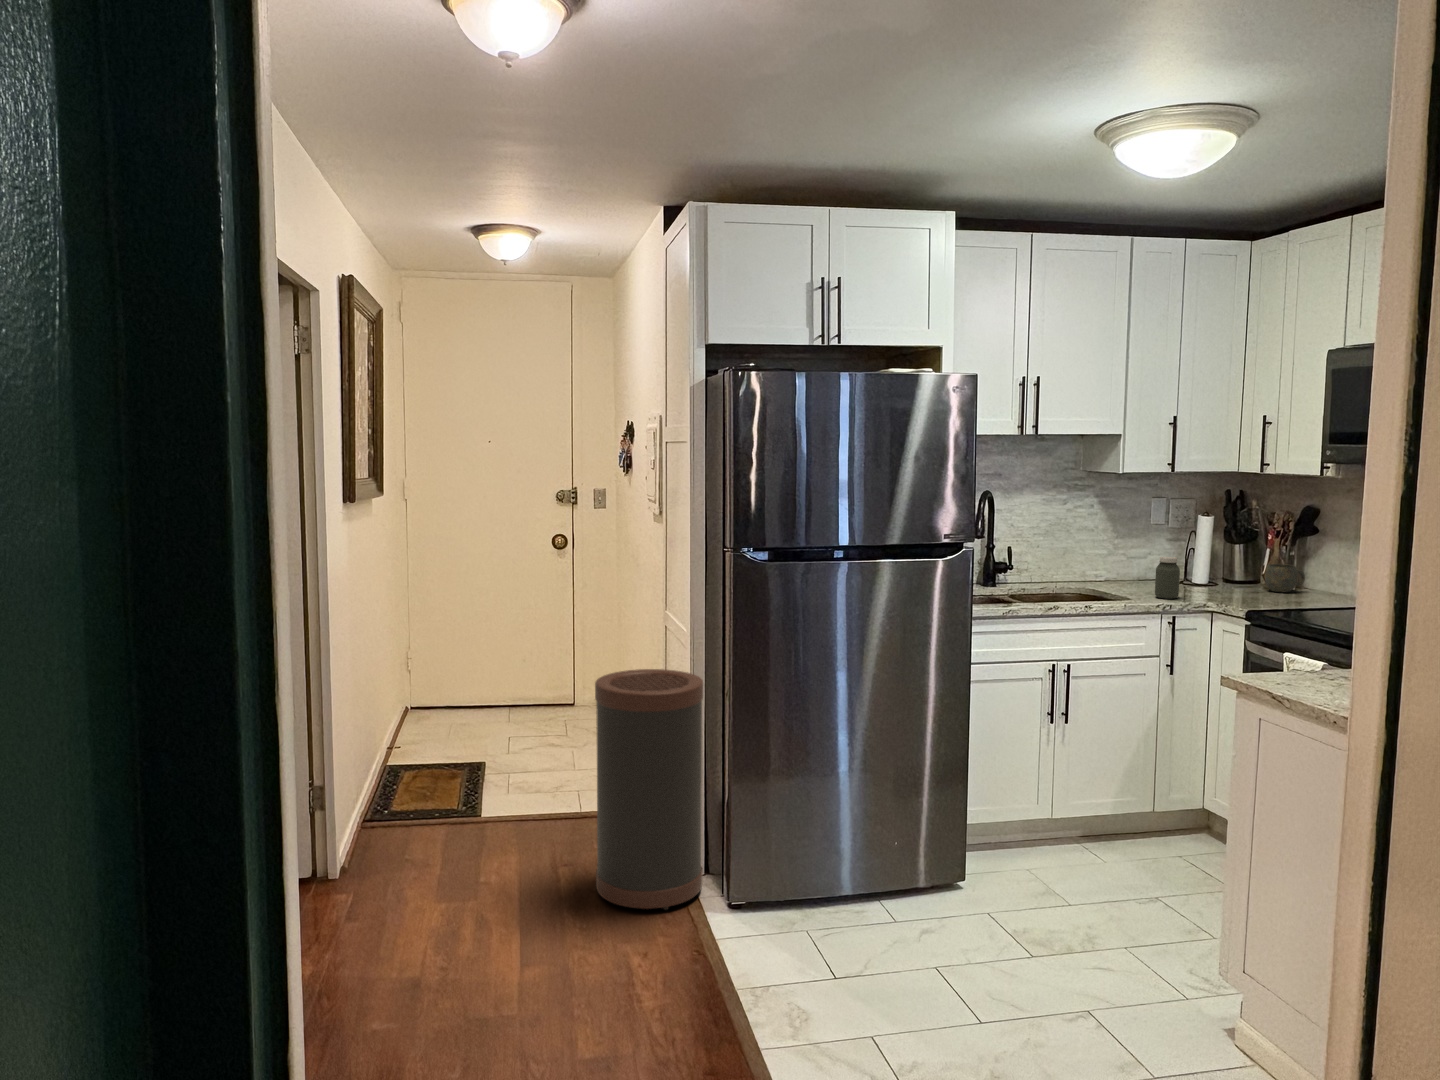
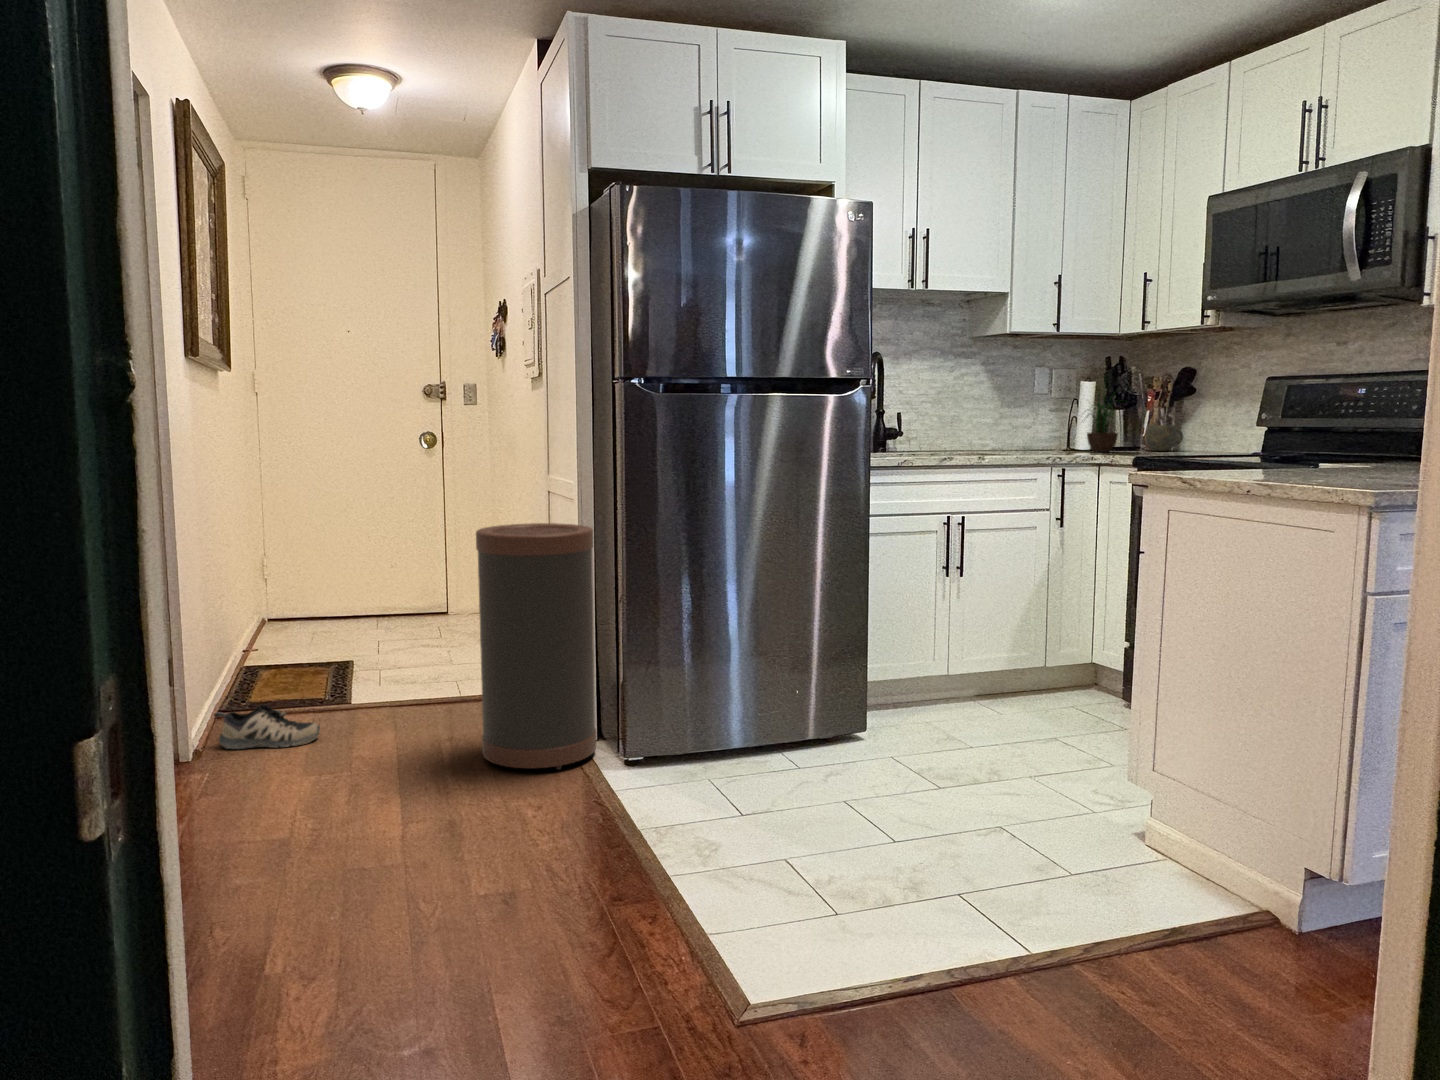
potted plant: none [1192,501,1247,593] -> present [1087,389,1118,452]
jar: present [1155,557,1180,599] -> none [1044,413,1068,454]
shoe: none [359,824,452,867] -> present [214,704,320,749]

